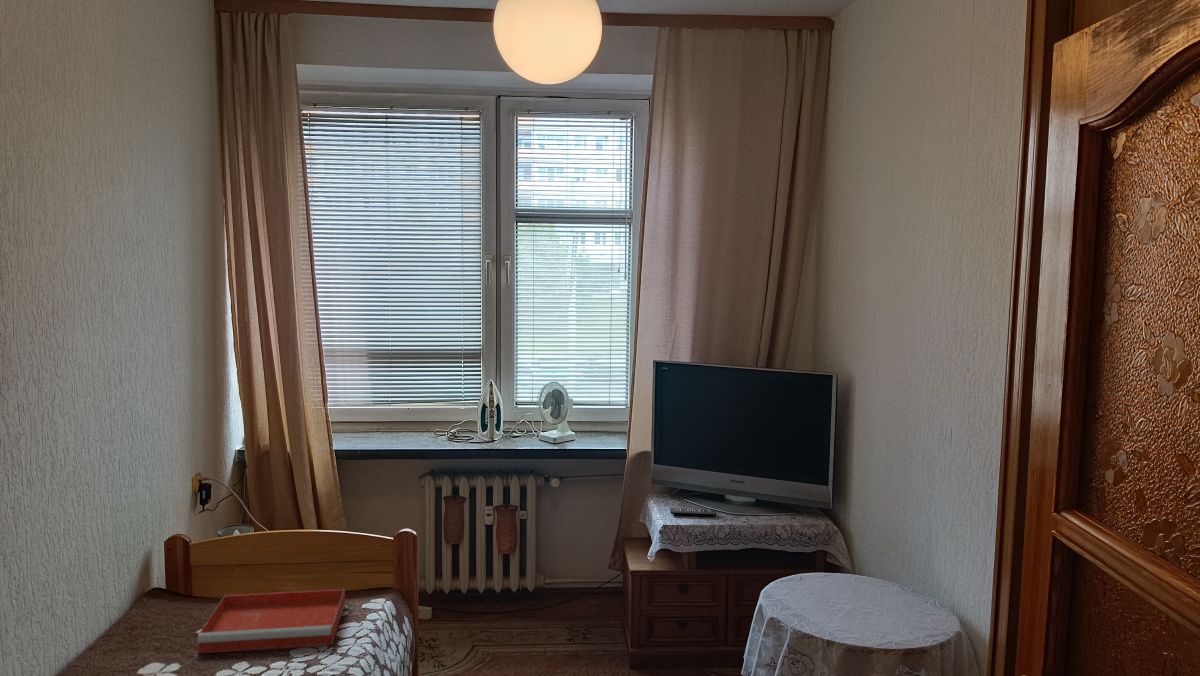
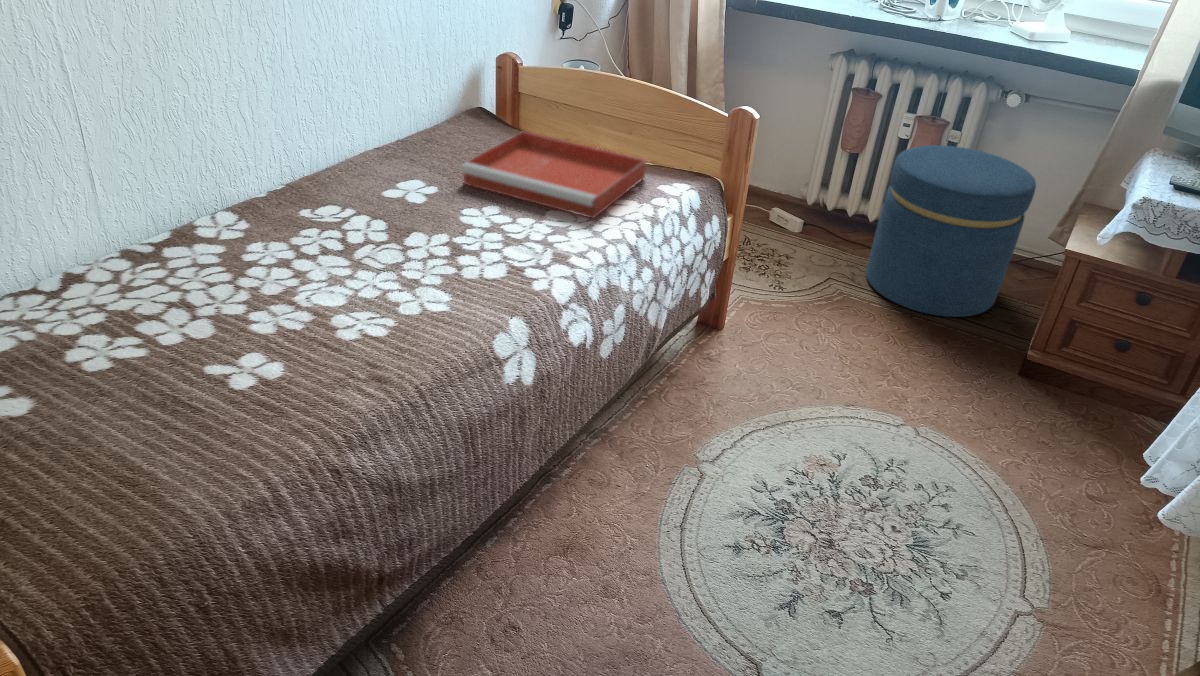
ottoman: none [496,521,593,649] -> present [866,145,1036,317]

